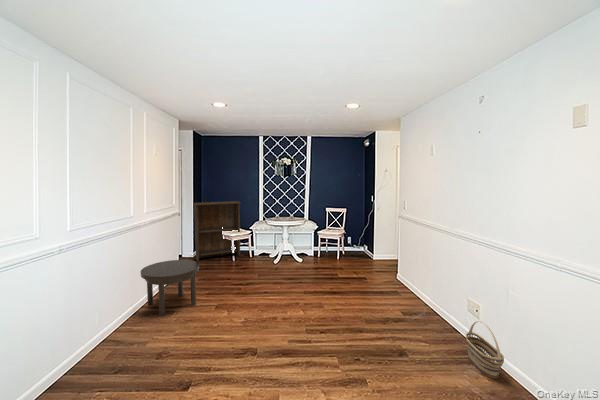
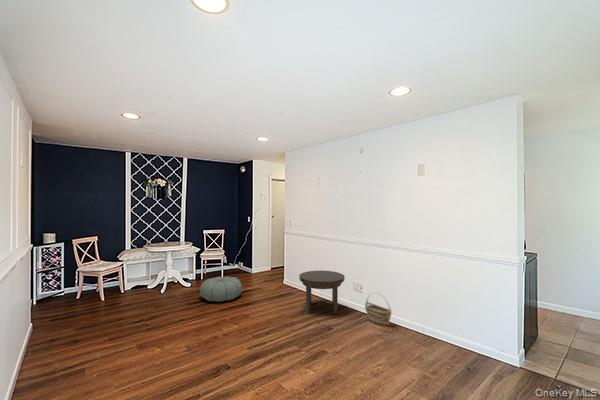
bookshelf: present [193,201,240,261] -> none [36,228,109,311]
pouf: none [298,257,339,282] -> present [200,276,242,302]
side table: present [140,260,199,316] -> present [299,271,345,314]

